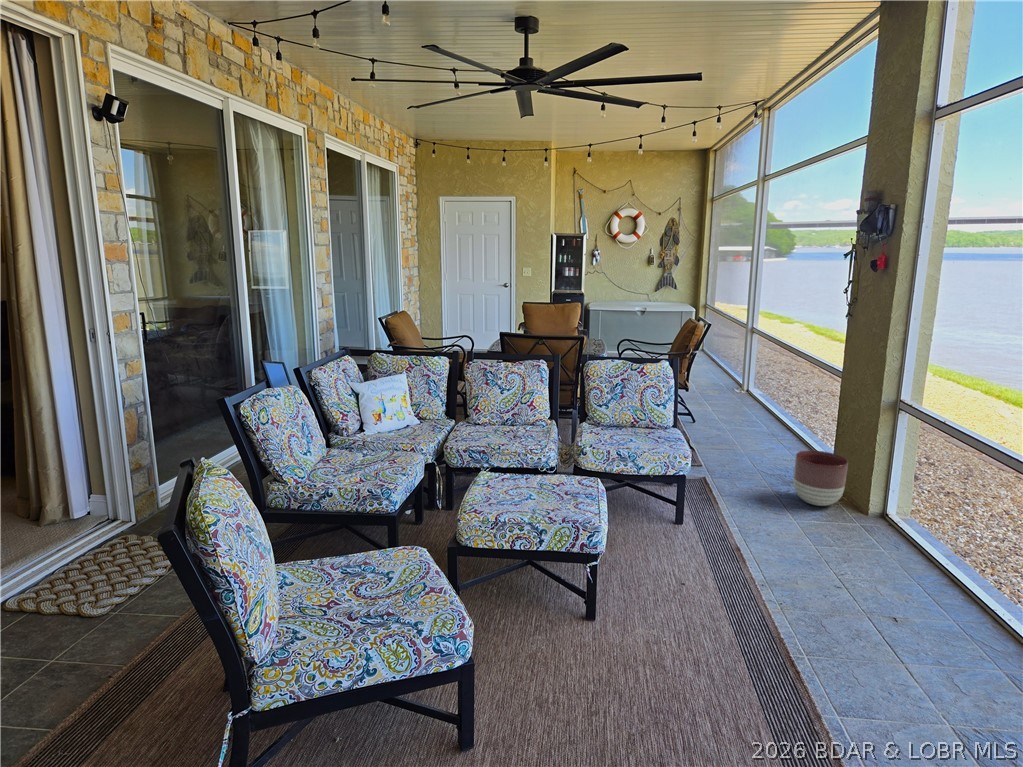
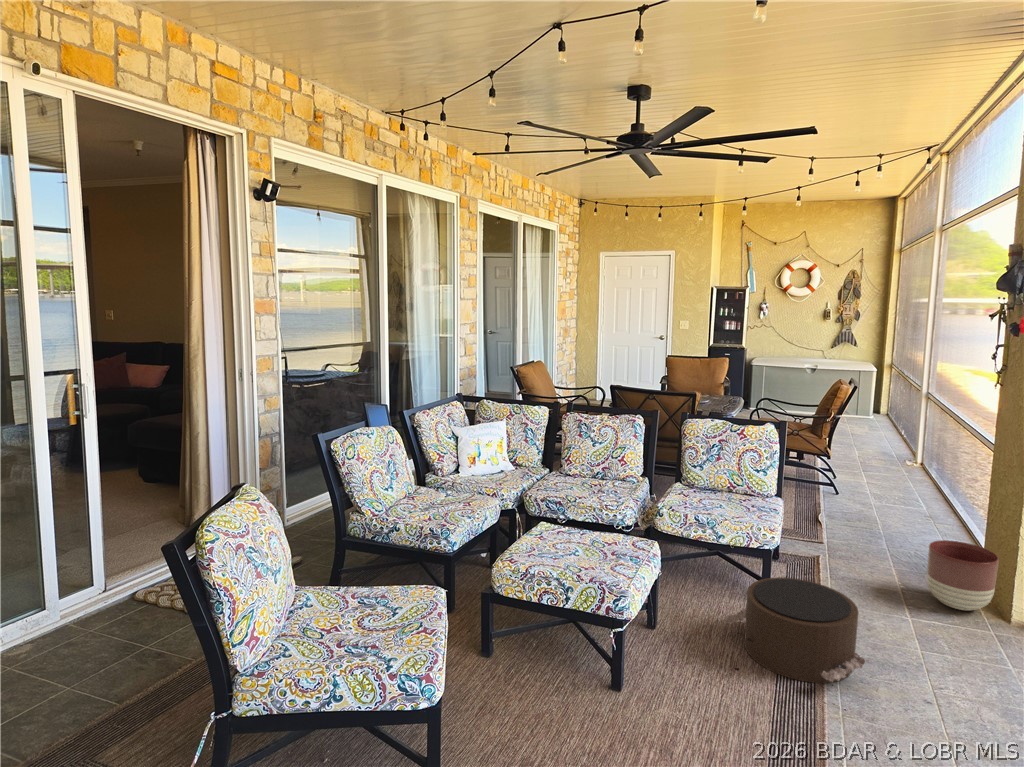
pouf: none [656,496,781,582] -> present [723,577,868,683]

